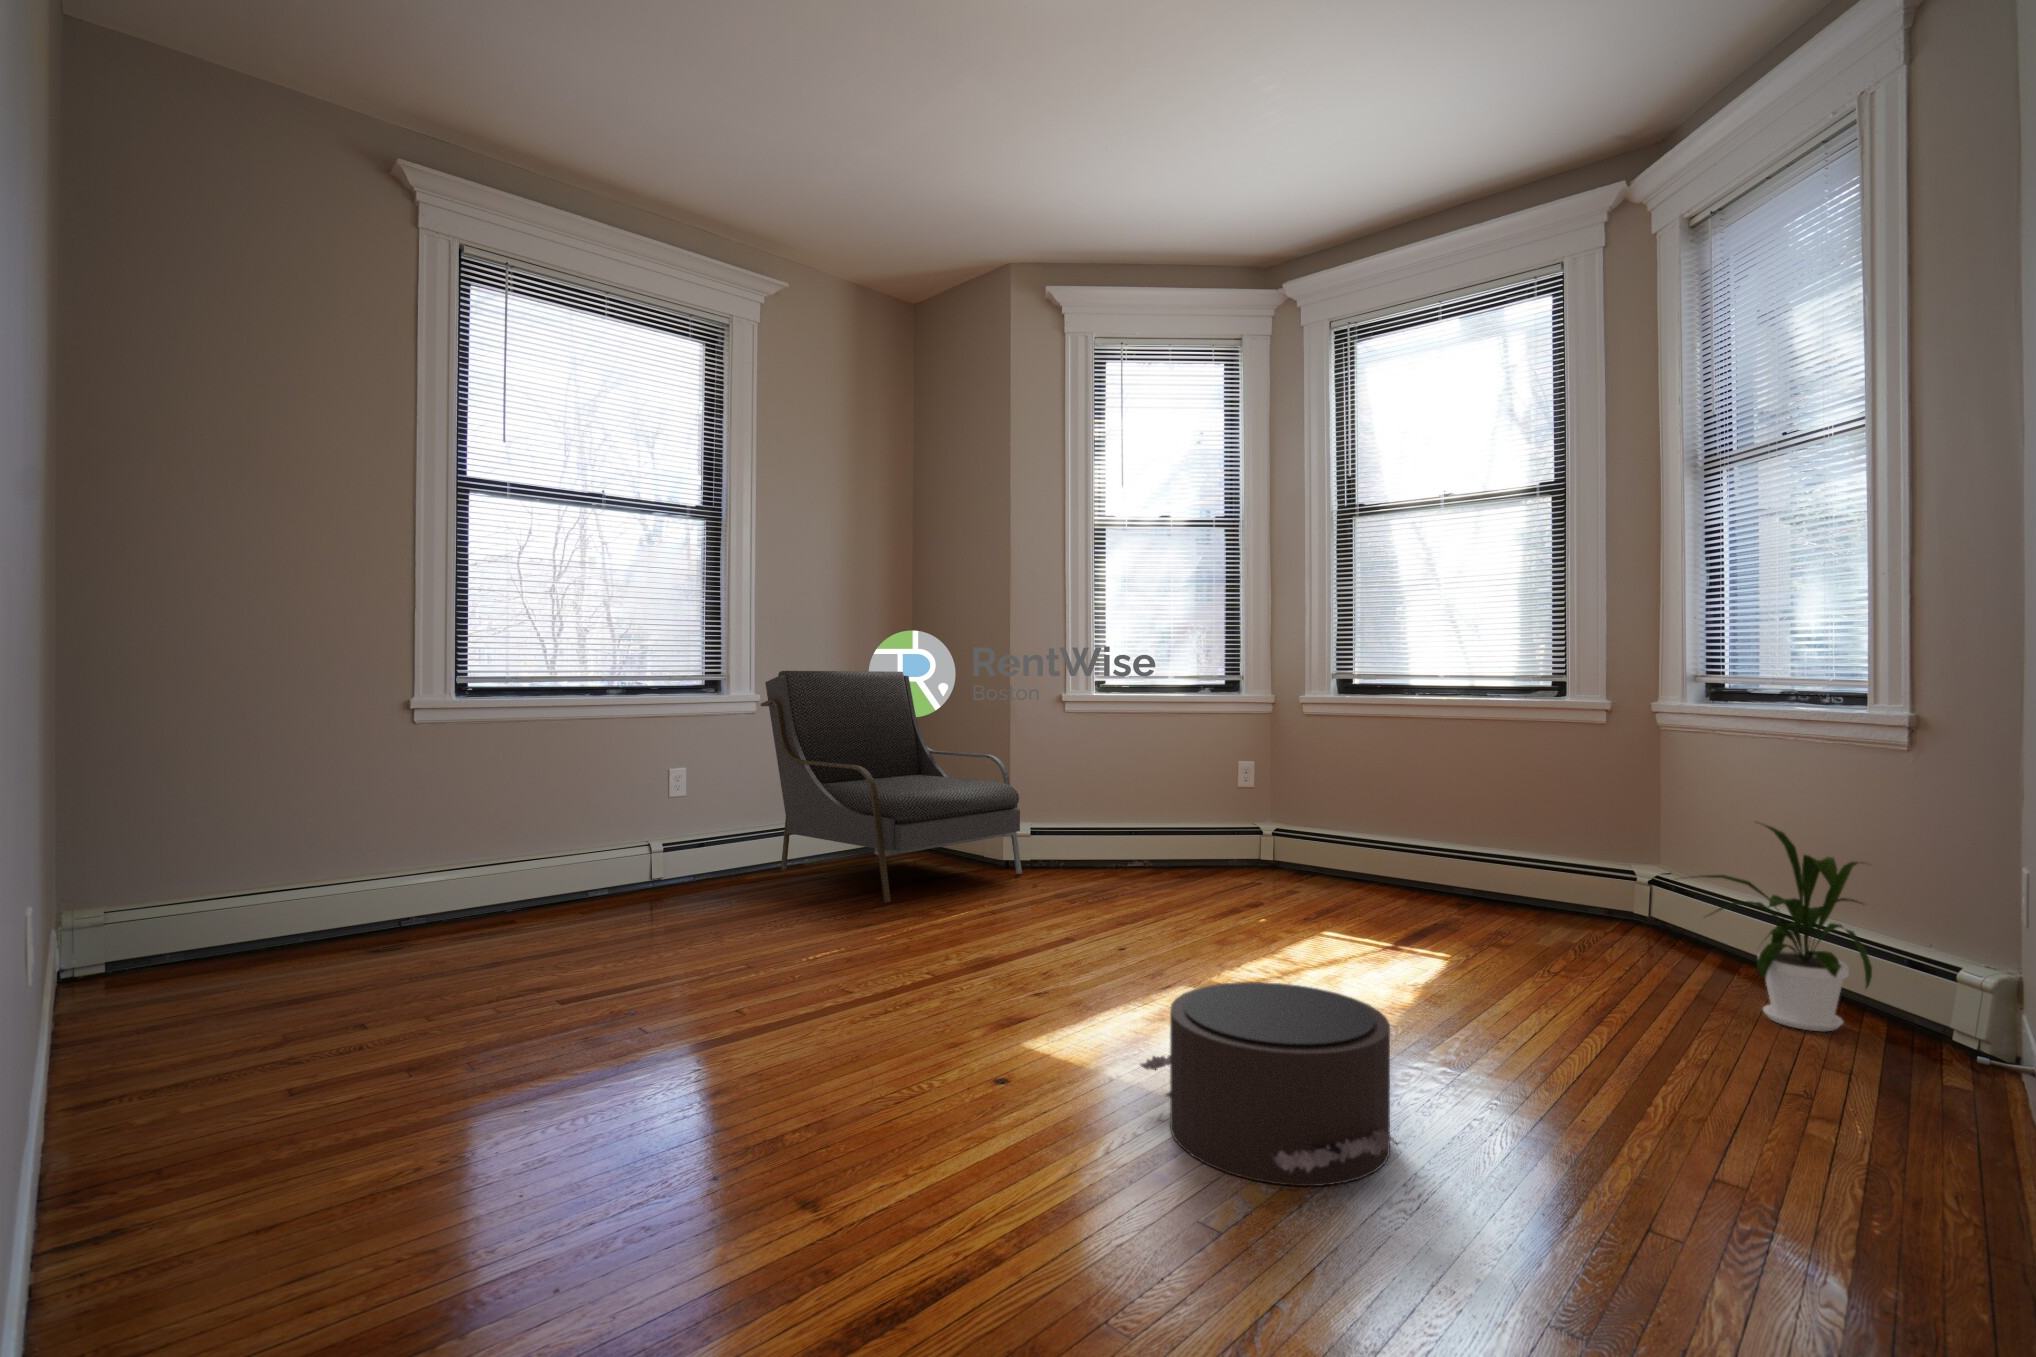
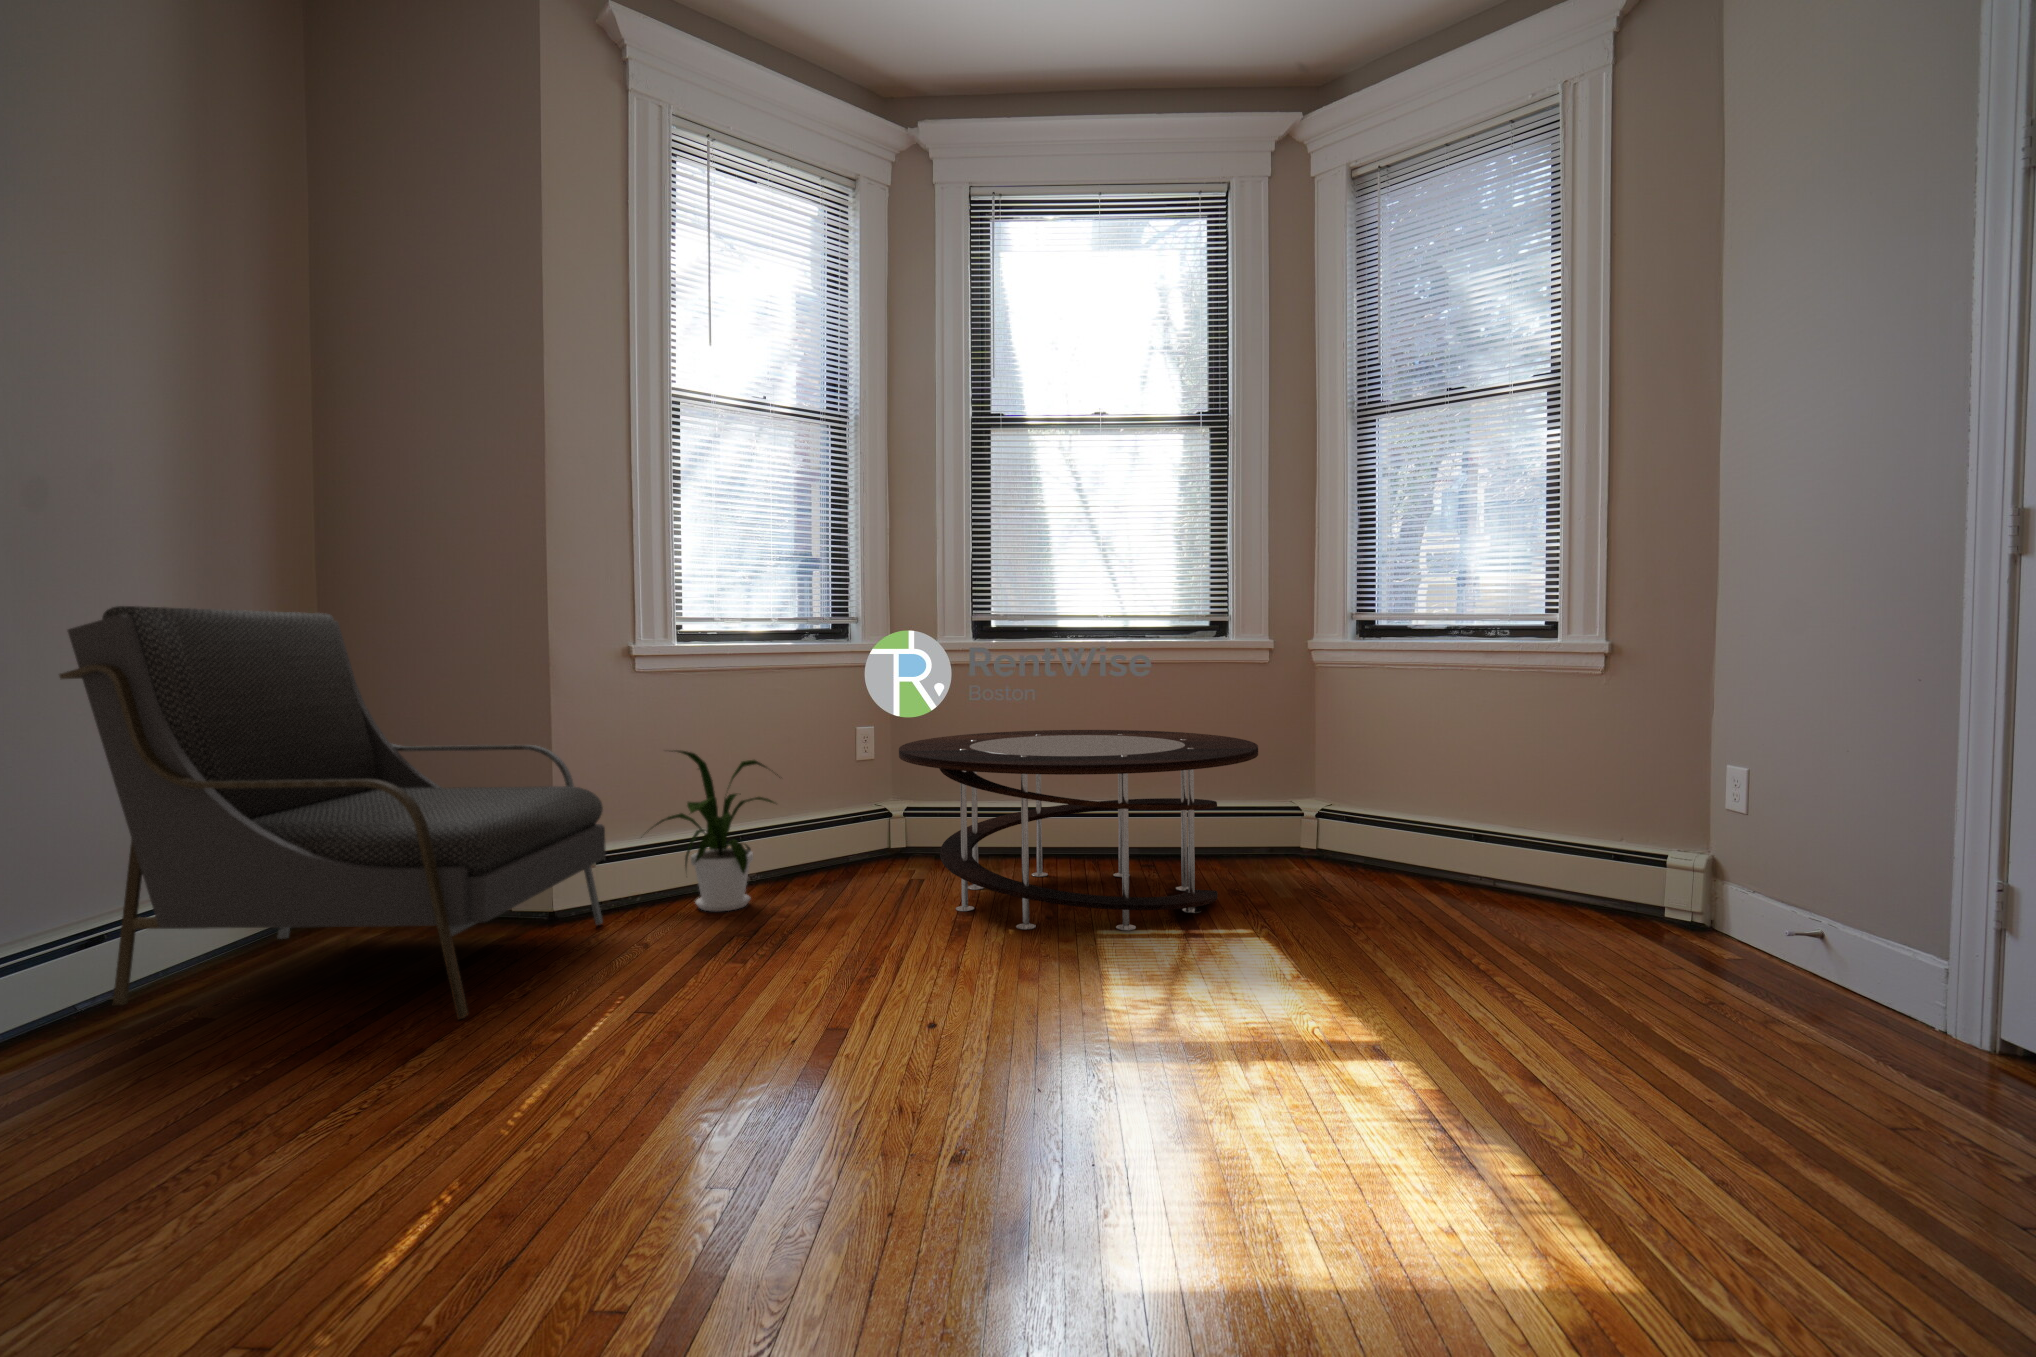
coffee table: none [1197,771,1512,940] -> present [899,730,1258,931]
house plant: present [1682,825,1872,1031] -> present [655,750,778,911]
pouf: present [1140,982,1401,1186] -> none [1420,995,1868,1286]

